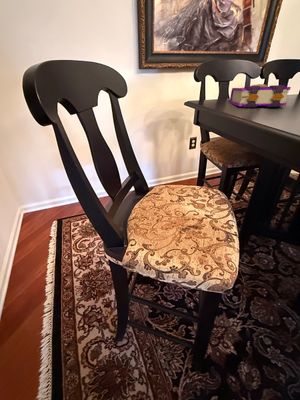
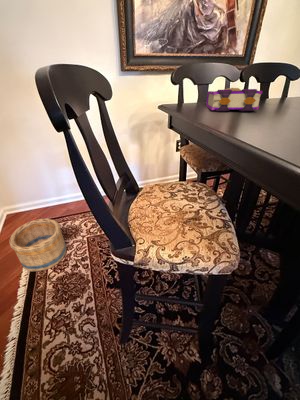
basket: none [35,216,89,269] -> present [9,219,66,271]

